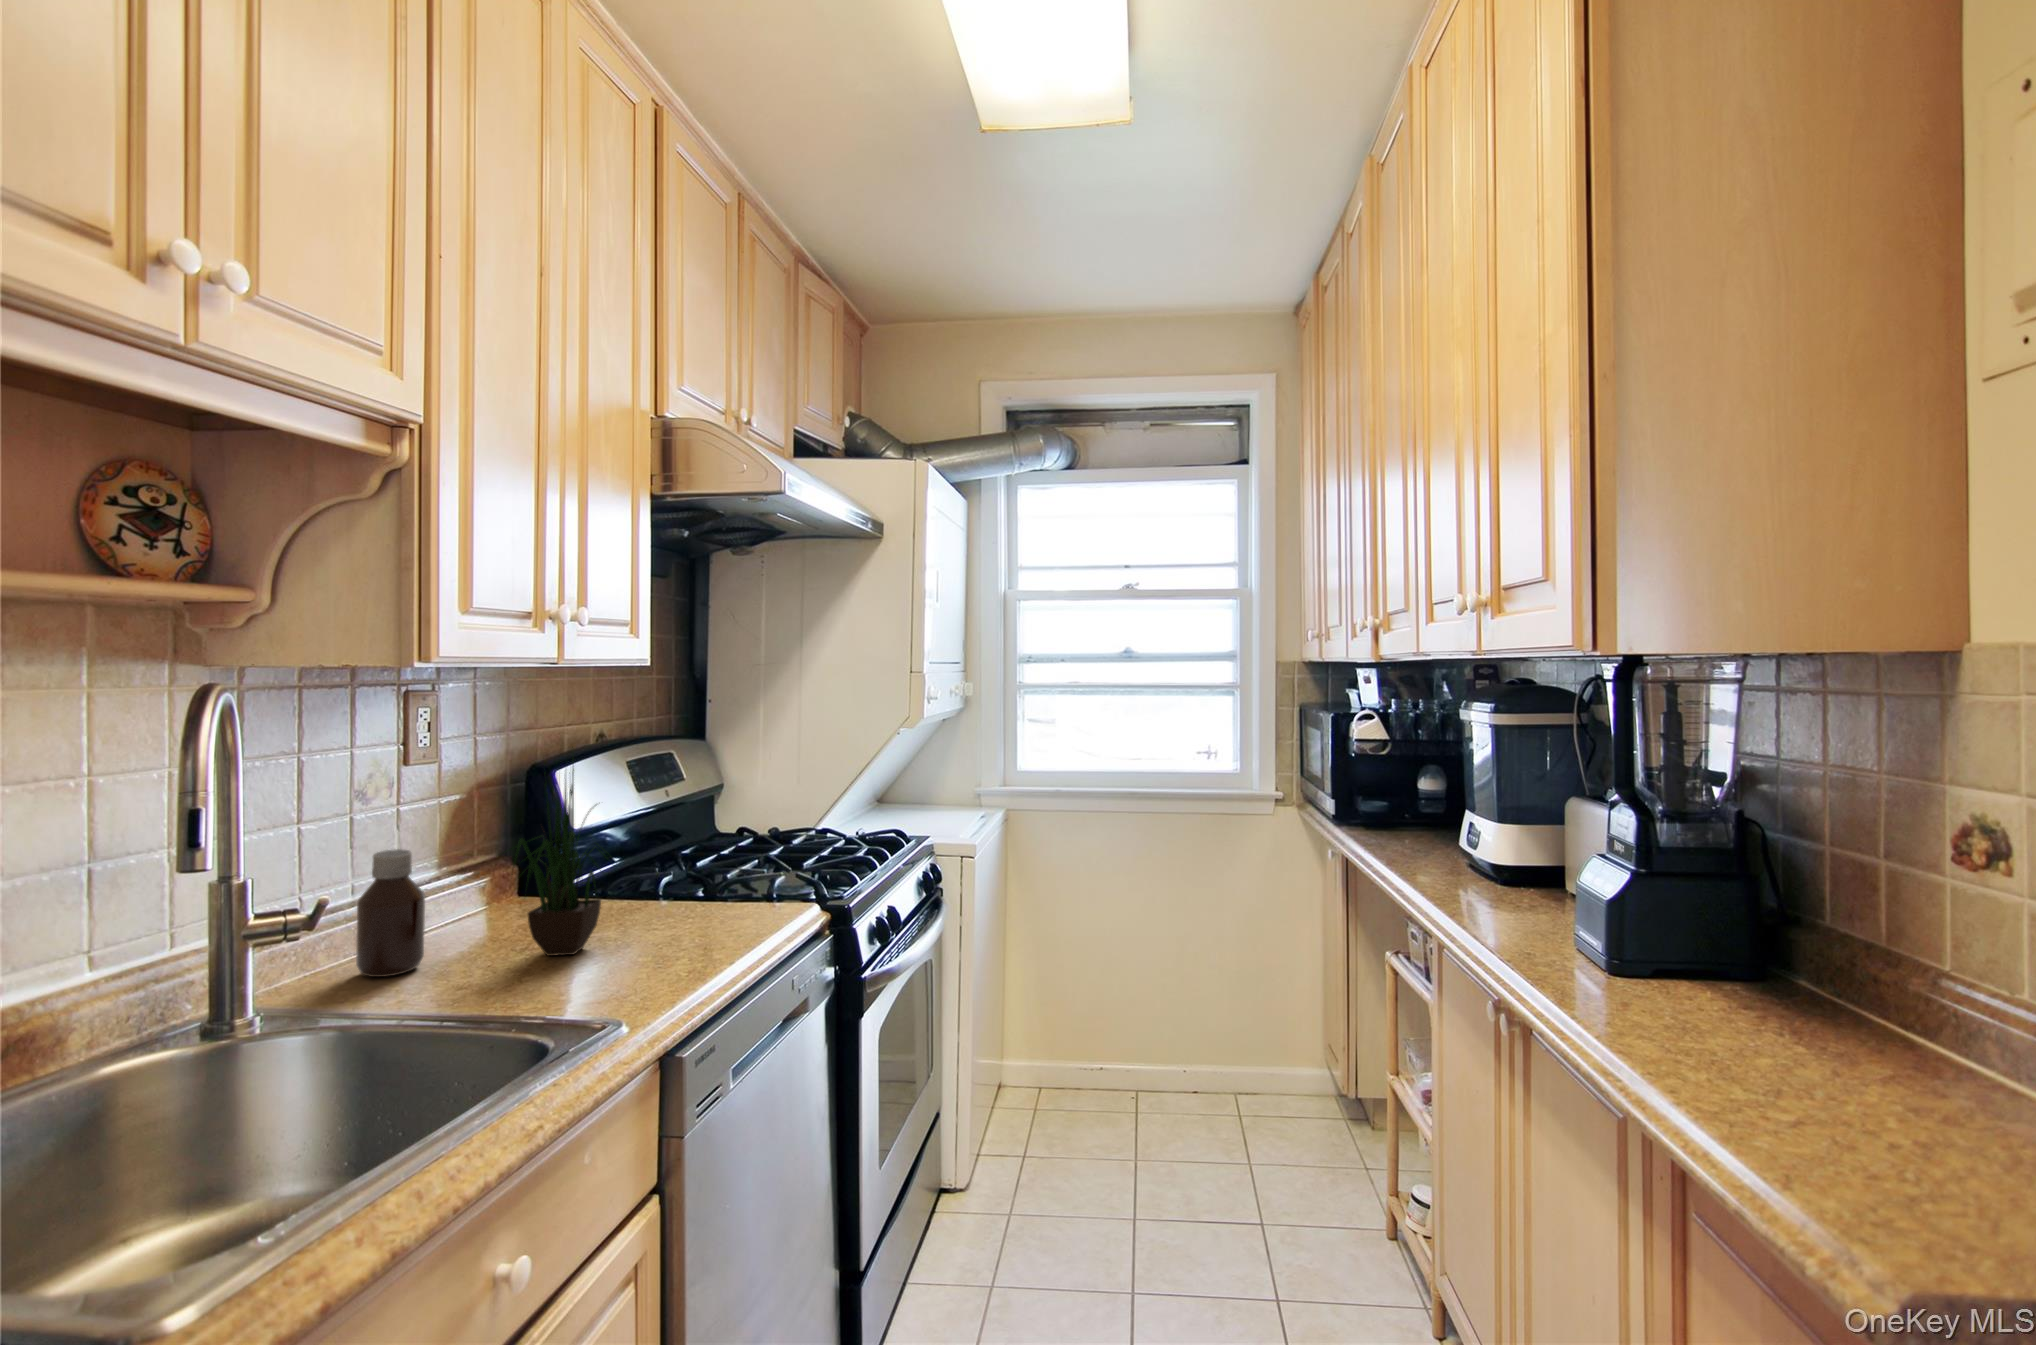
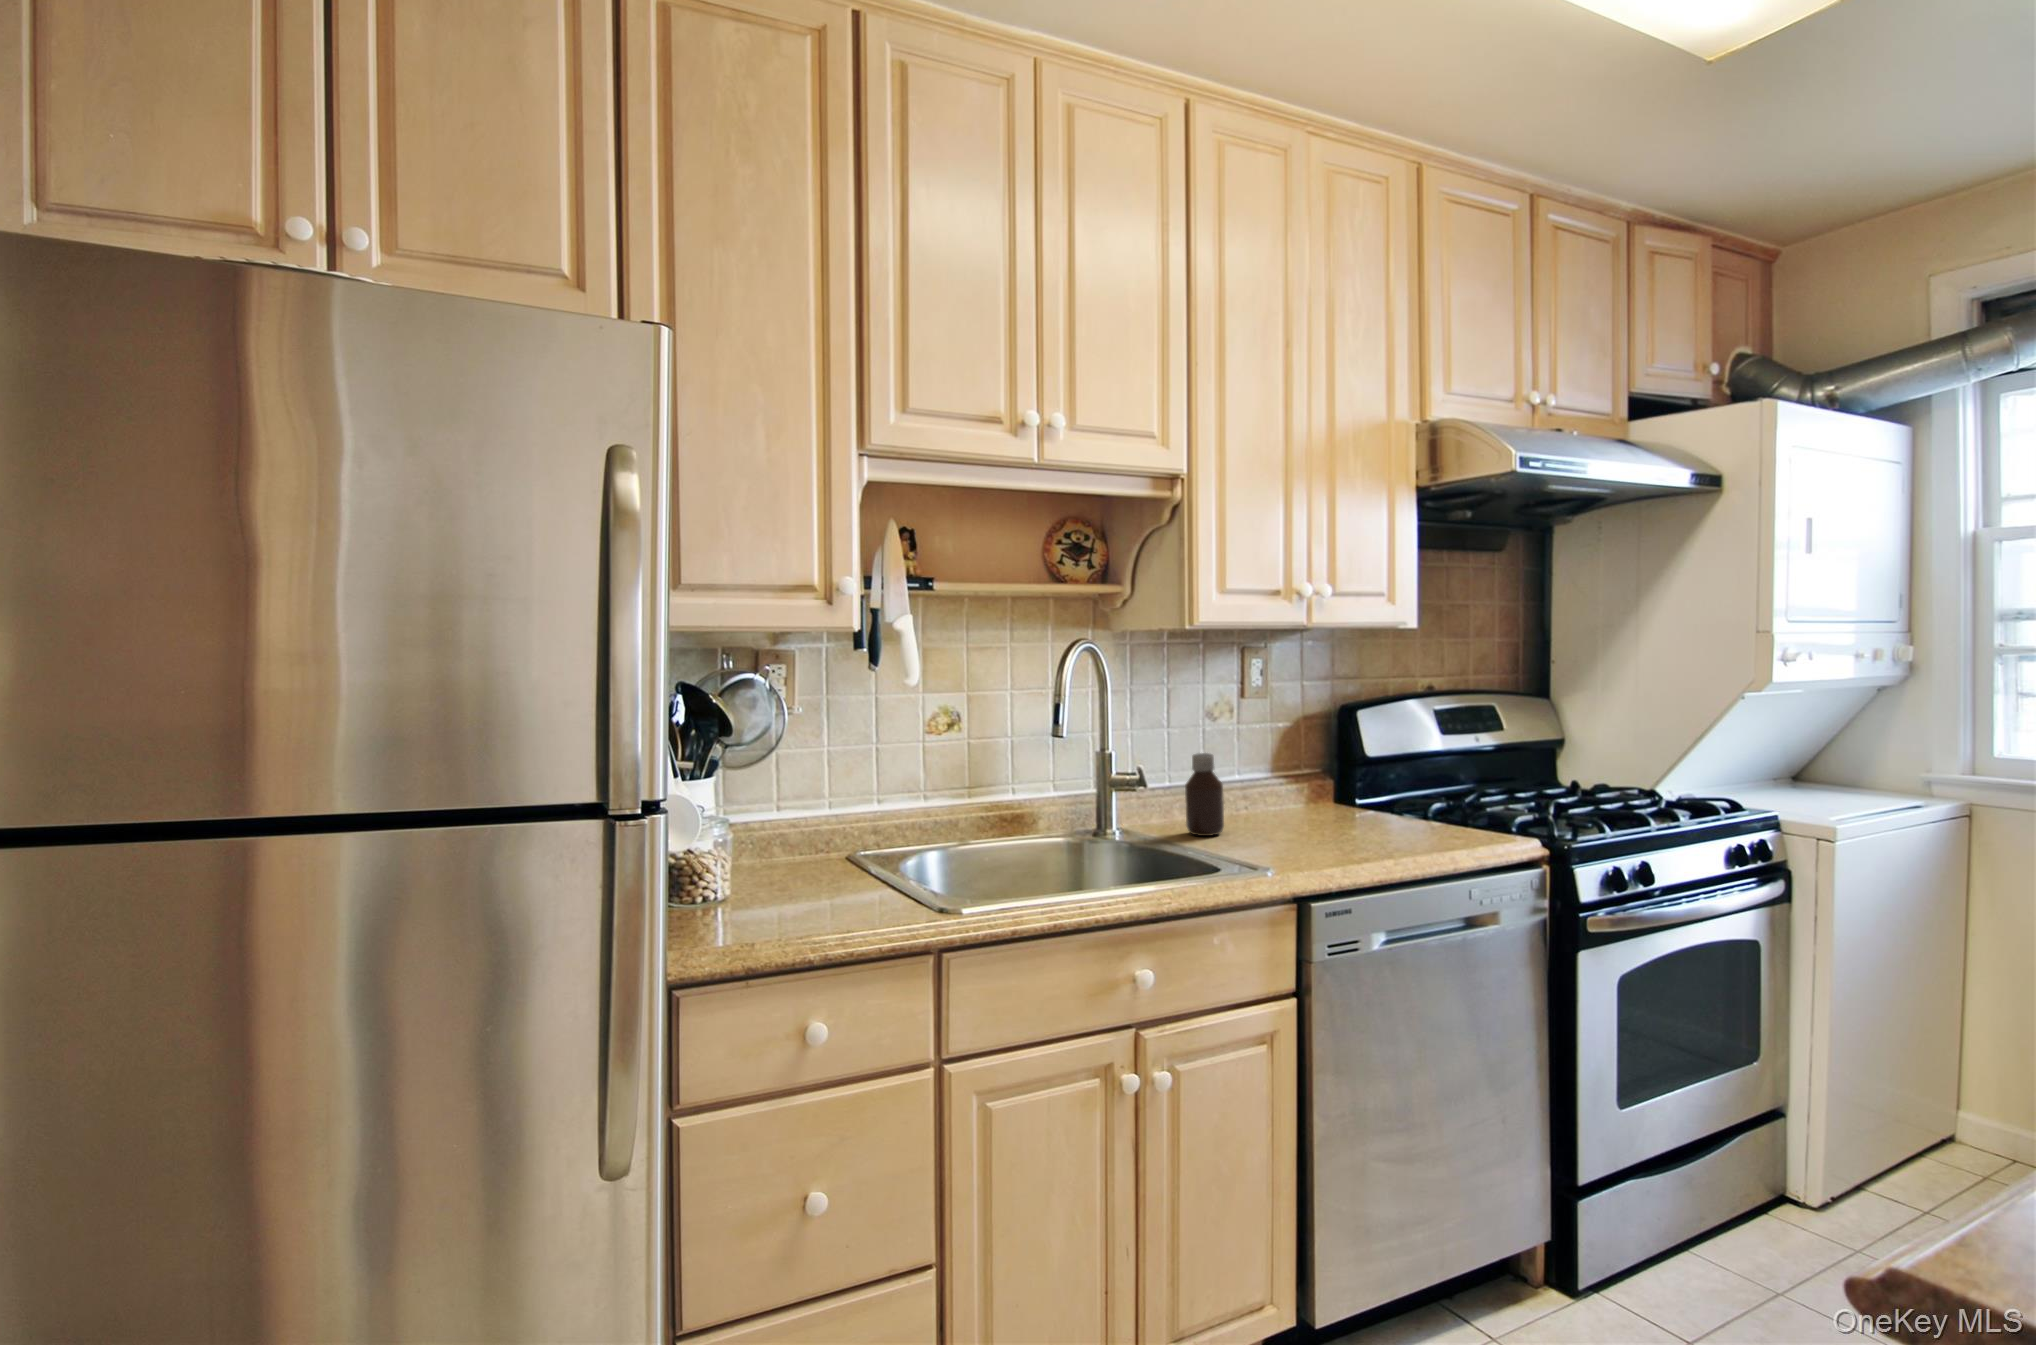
potted plant: present [514,768,607,956] -> none [1259,678,1348,845]

